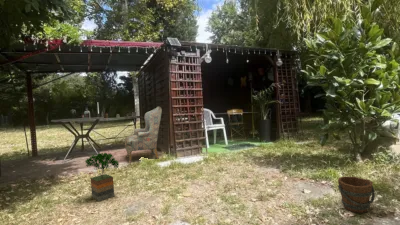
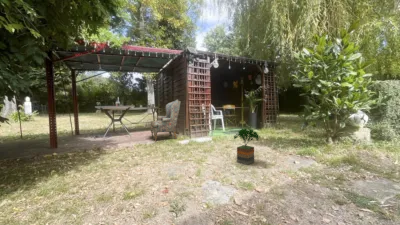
potted tree: present [85,153,119,201] -> present [234,129,260,165]
bucket: present [338,176,375,213] -> none [324,151,351,176]

